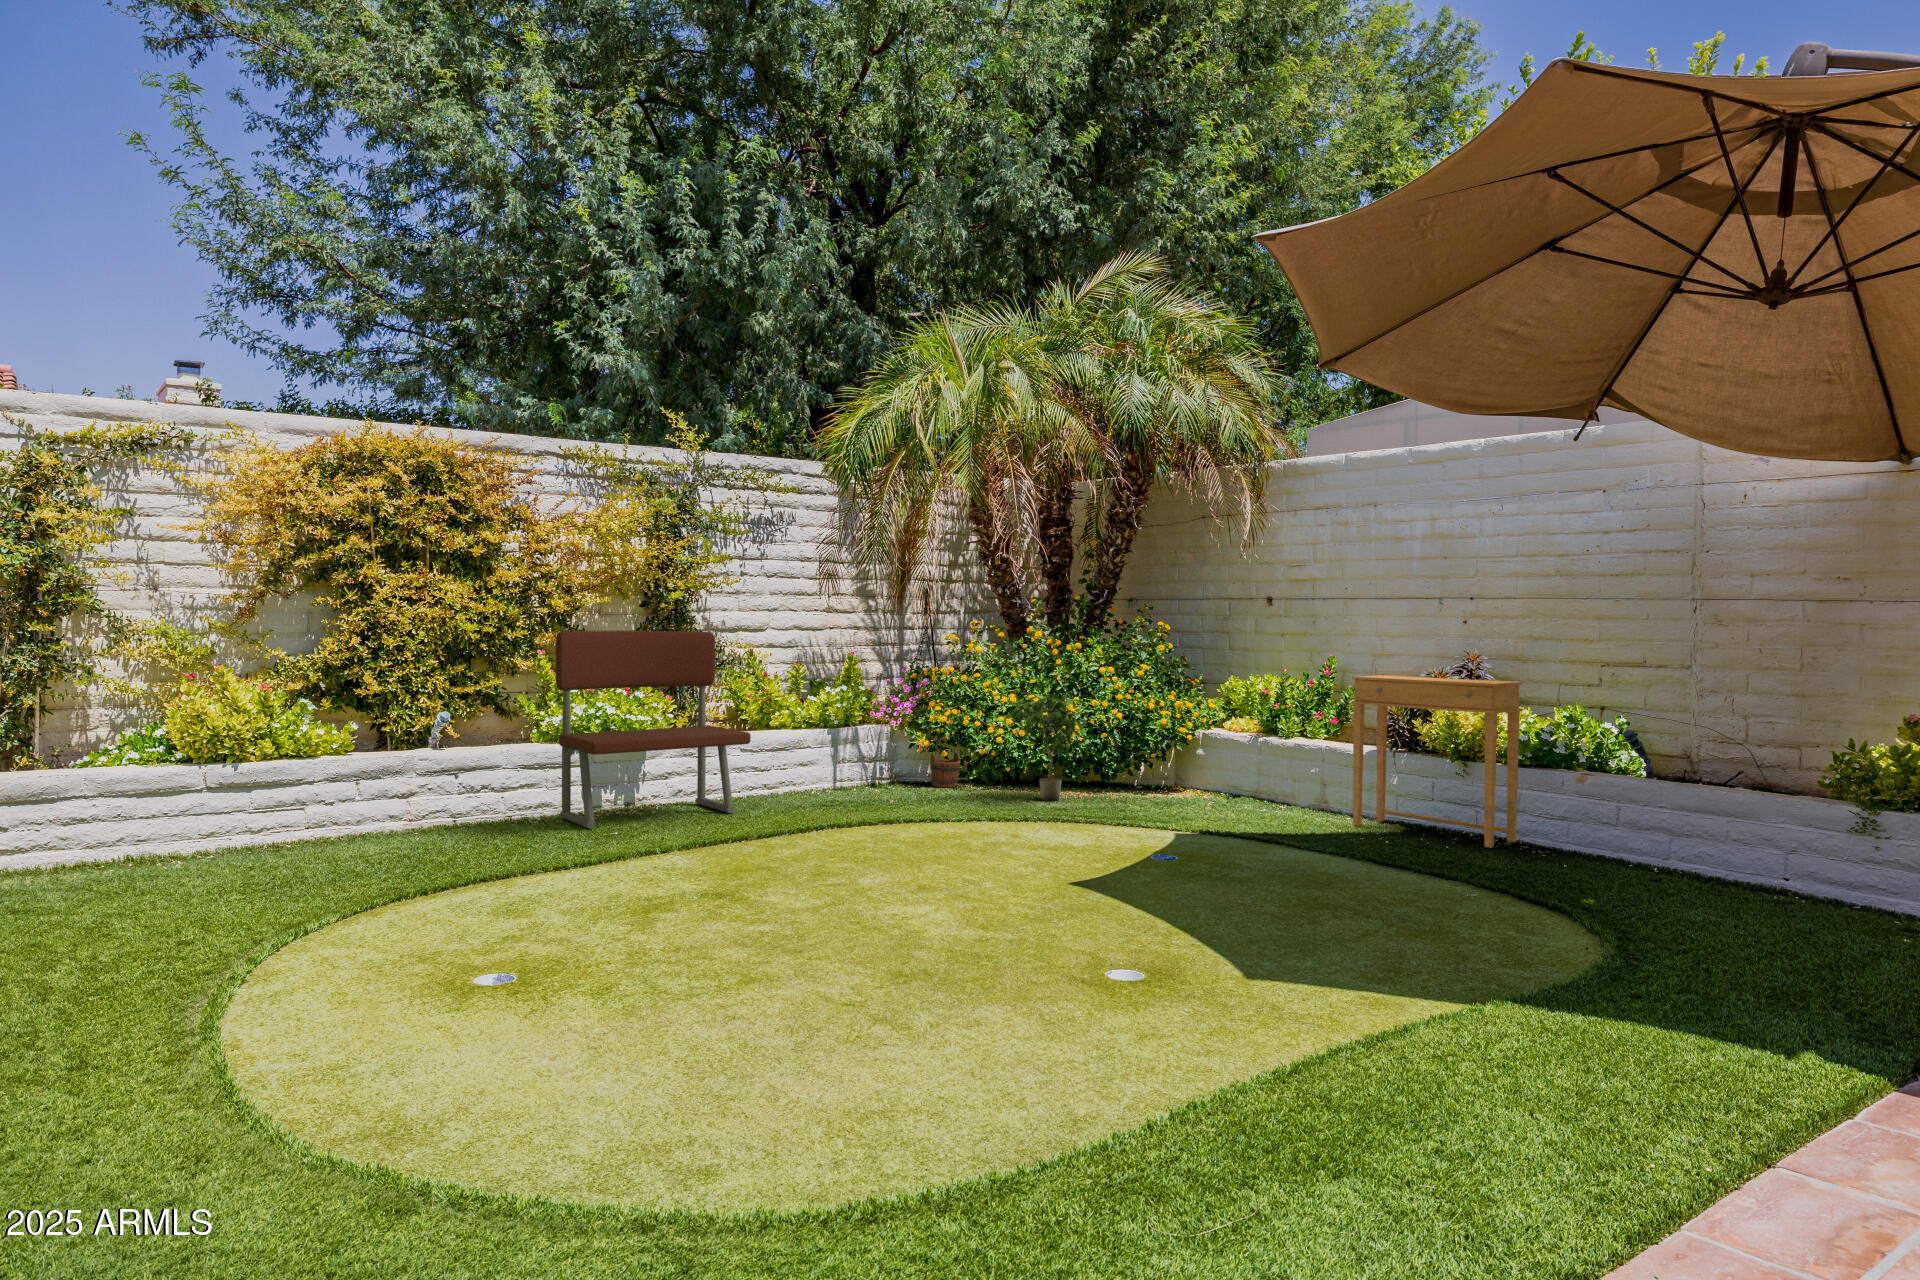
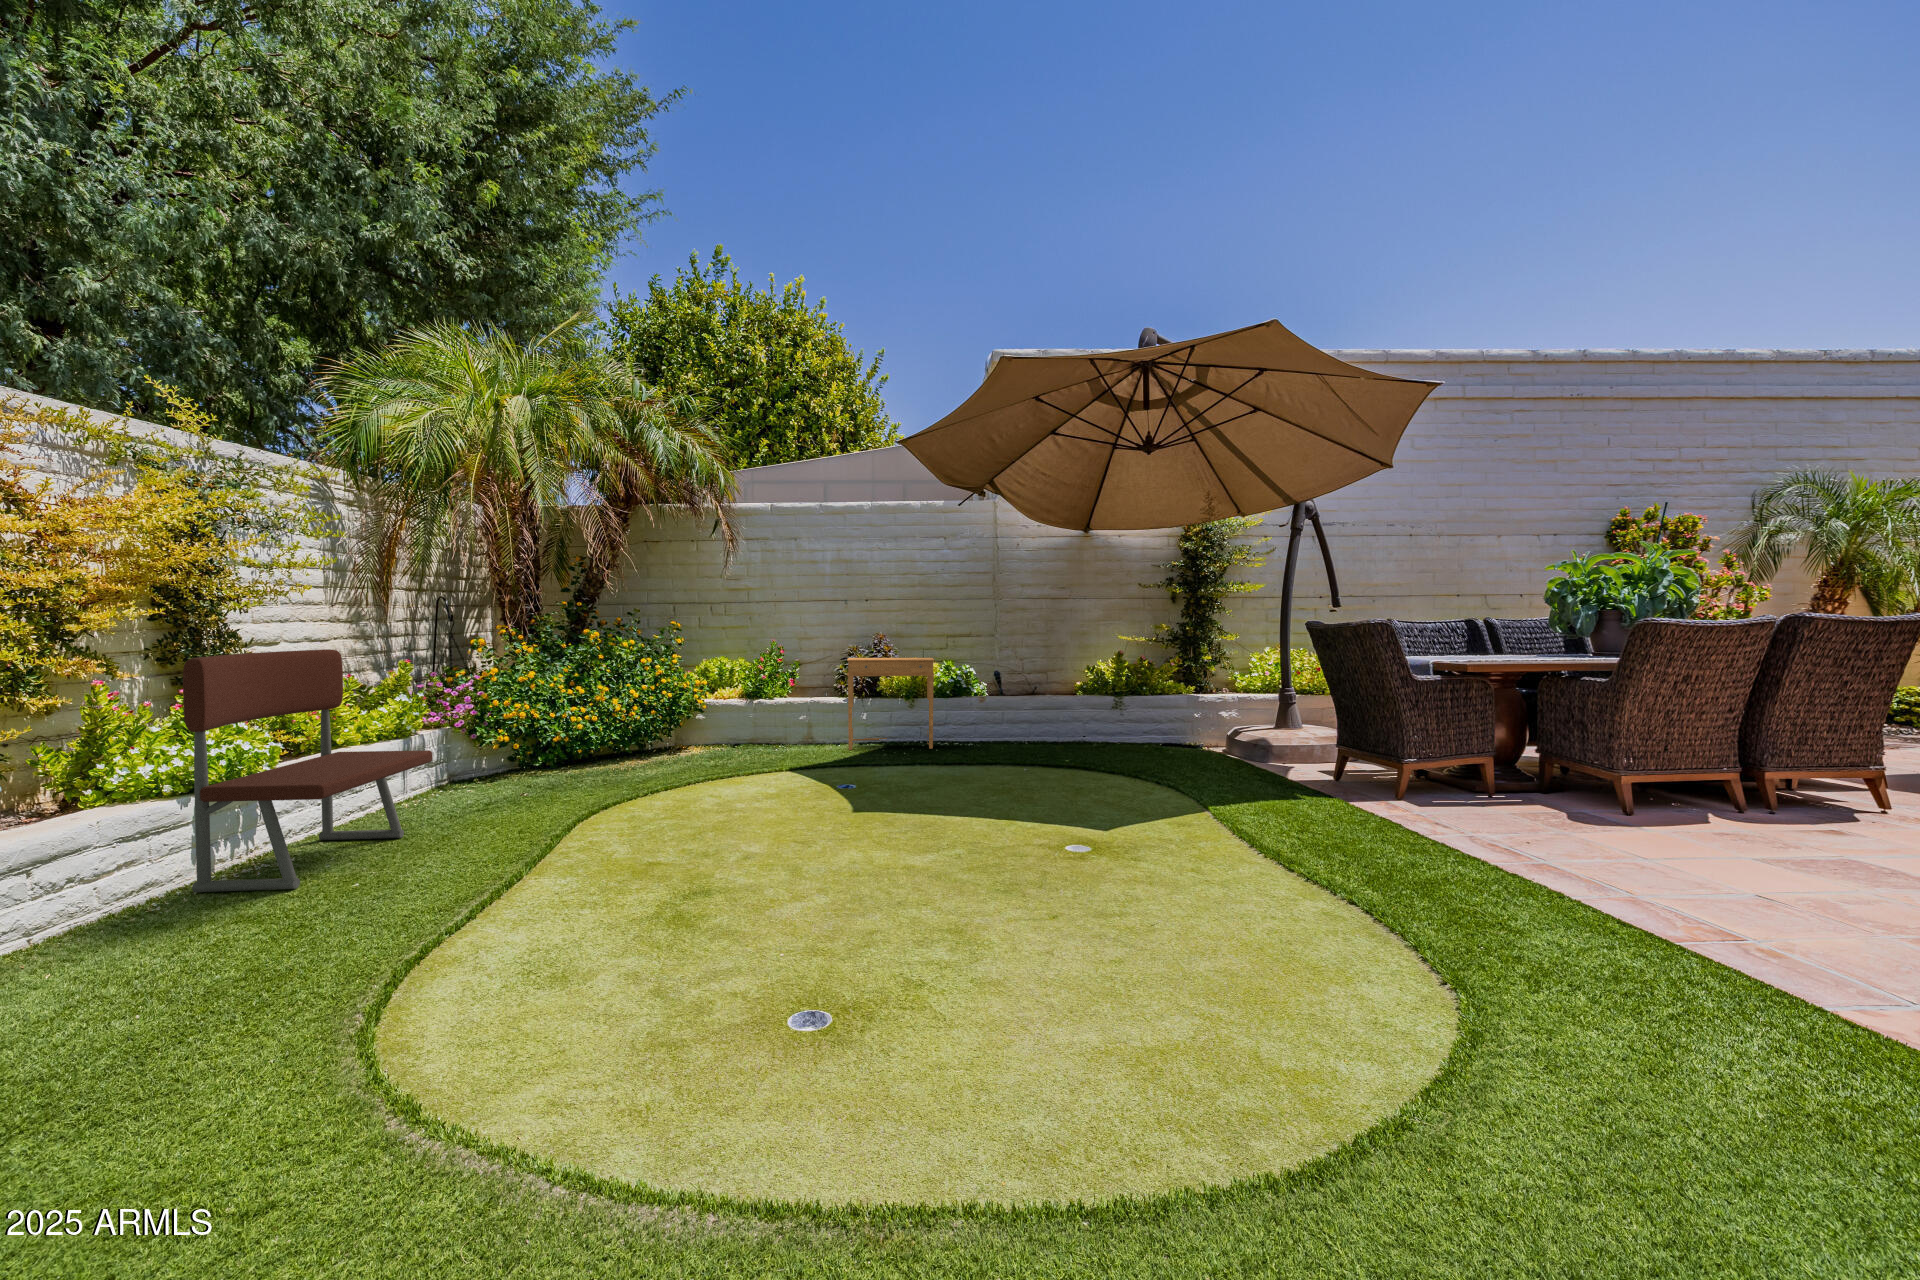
potted plant: present [1005,693,1087,801] -> none [603,685,661,771]
wooden bucket: present [930,737,960,787] -> none [498,732,529,778]

